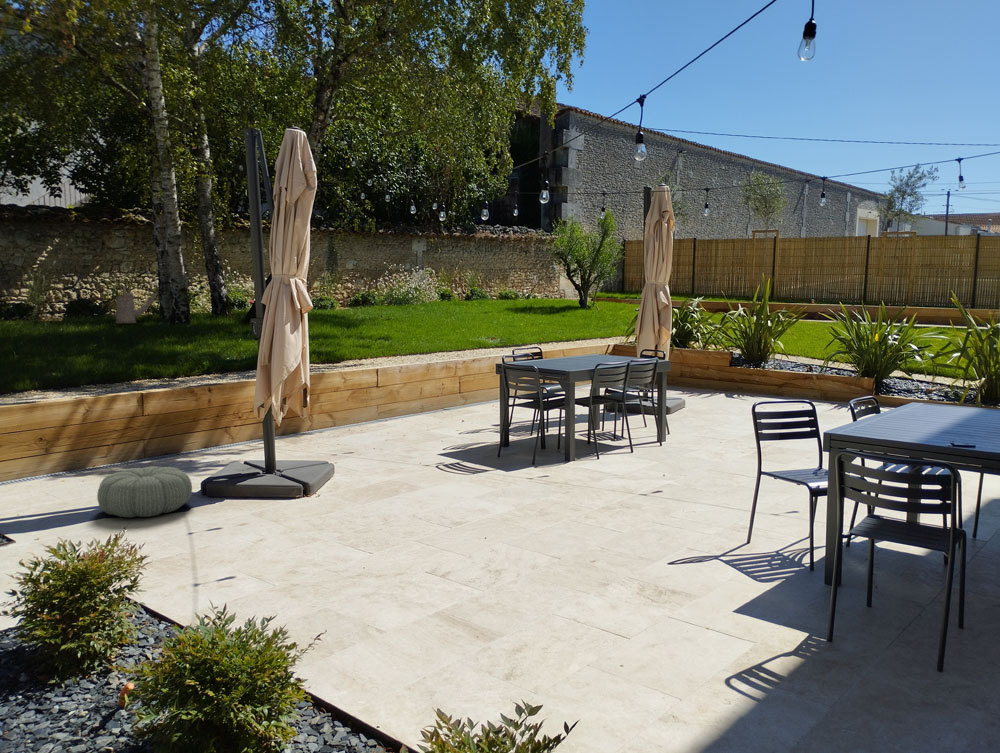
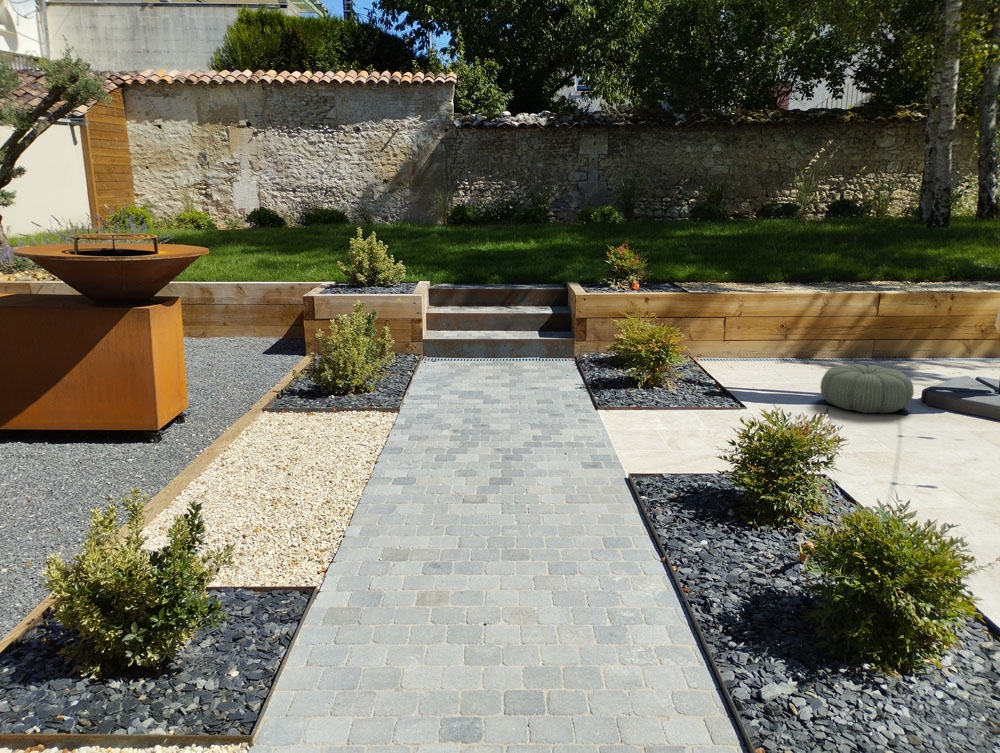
watering can: present [108,286,158,323] -> none [866,186,919,224]

